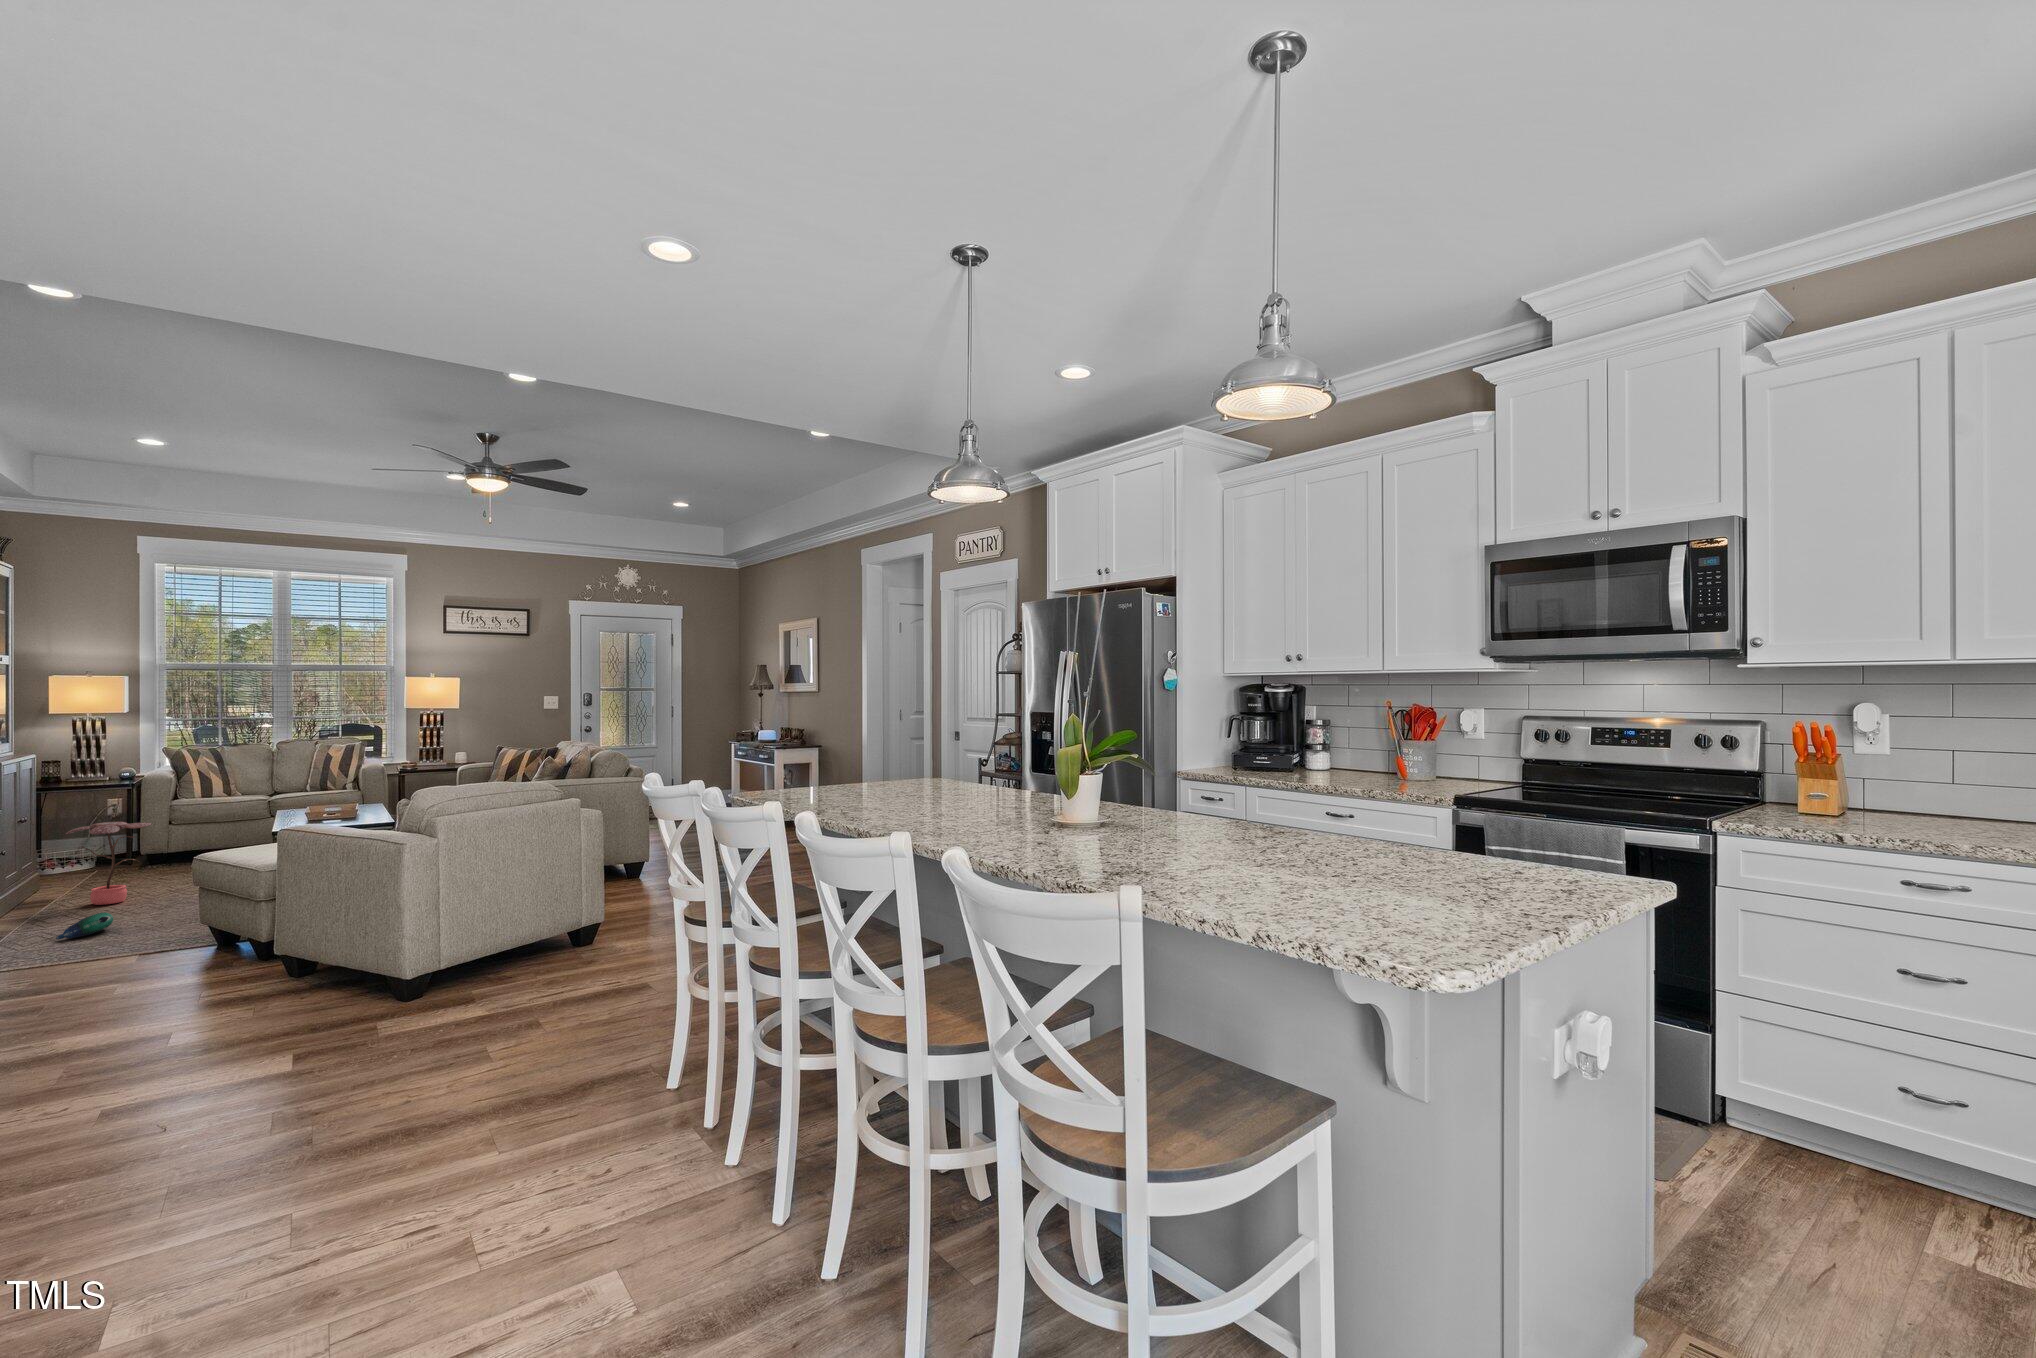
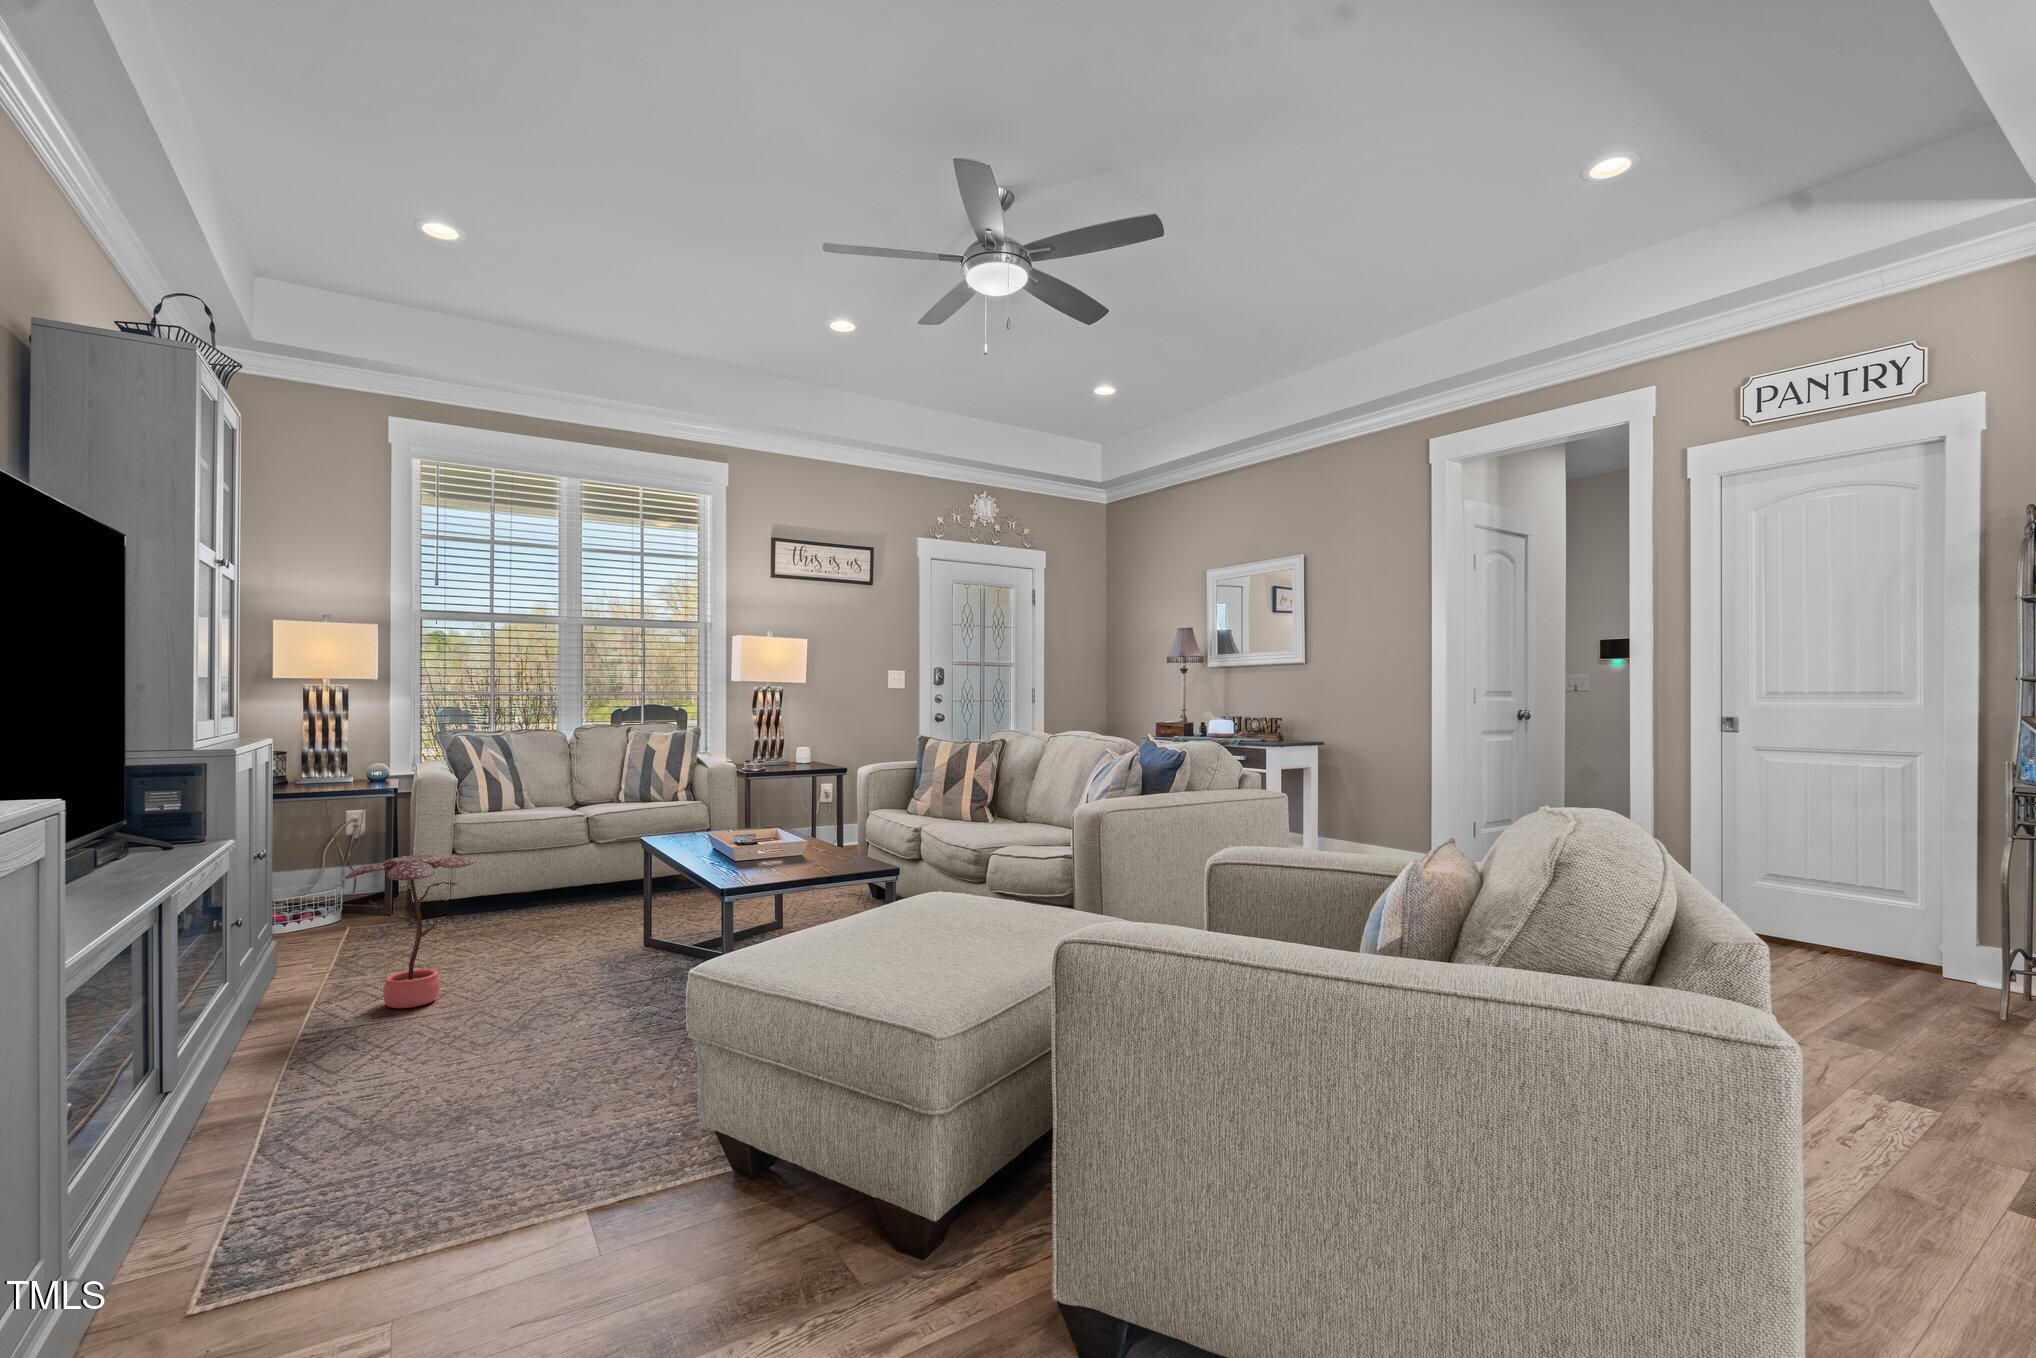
plush toy: present [56,912,113,939] -> none [378,1048,469,1117]

